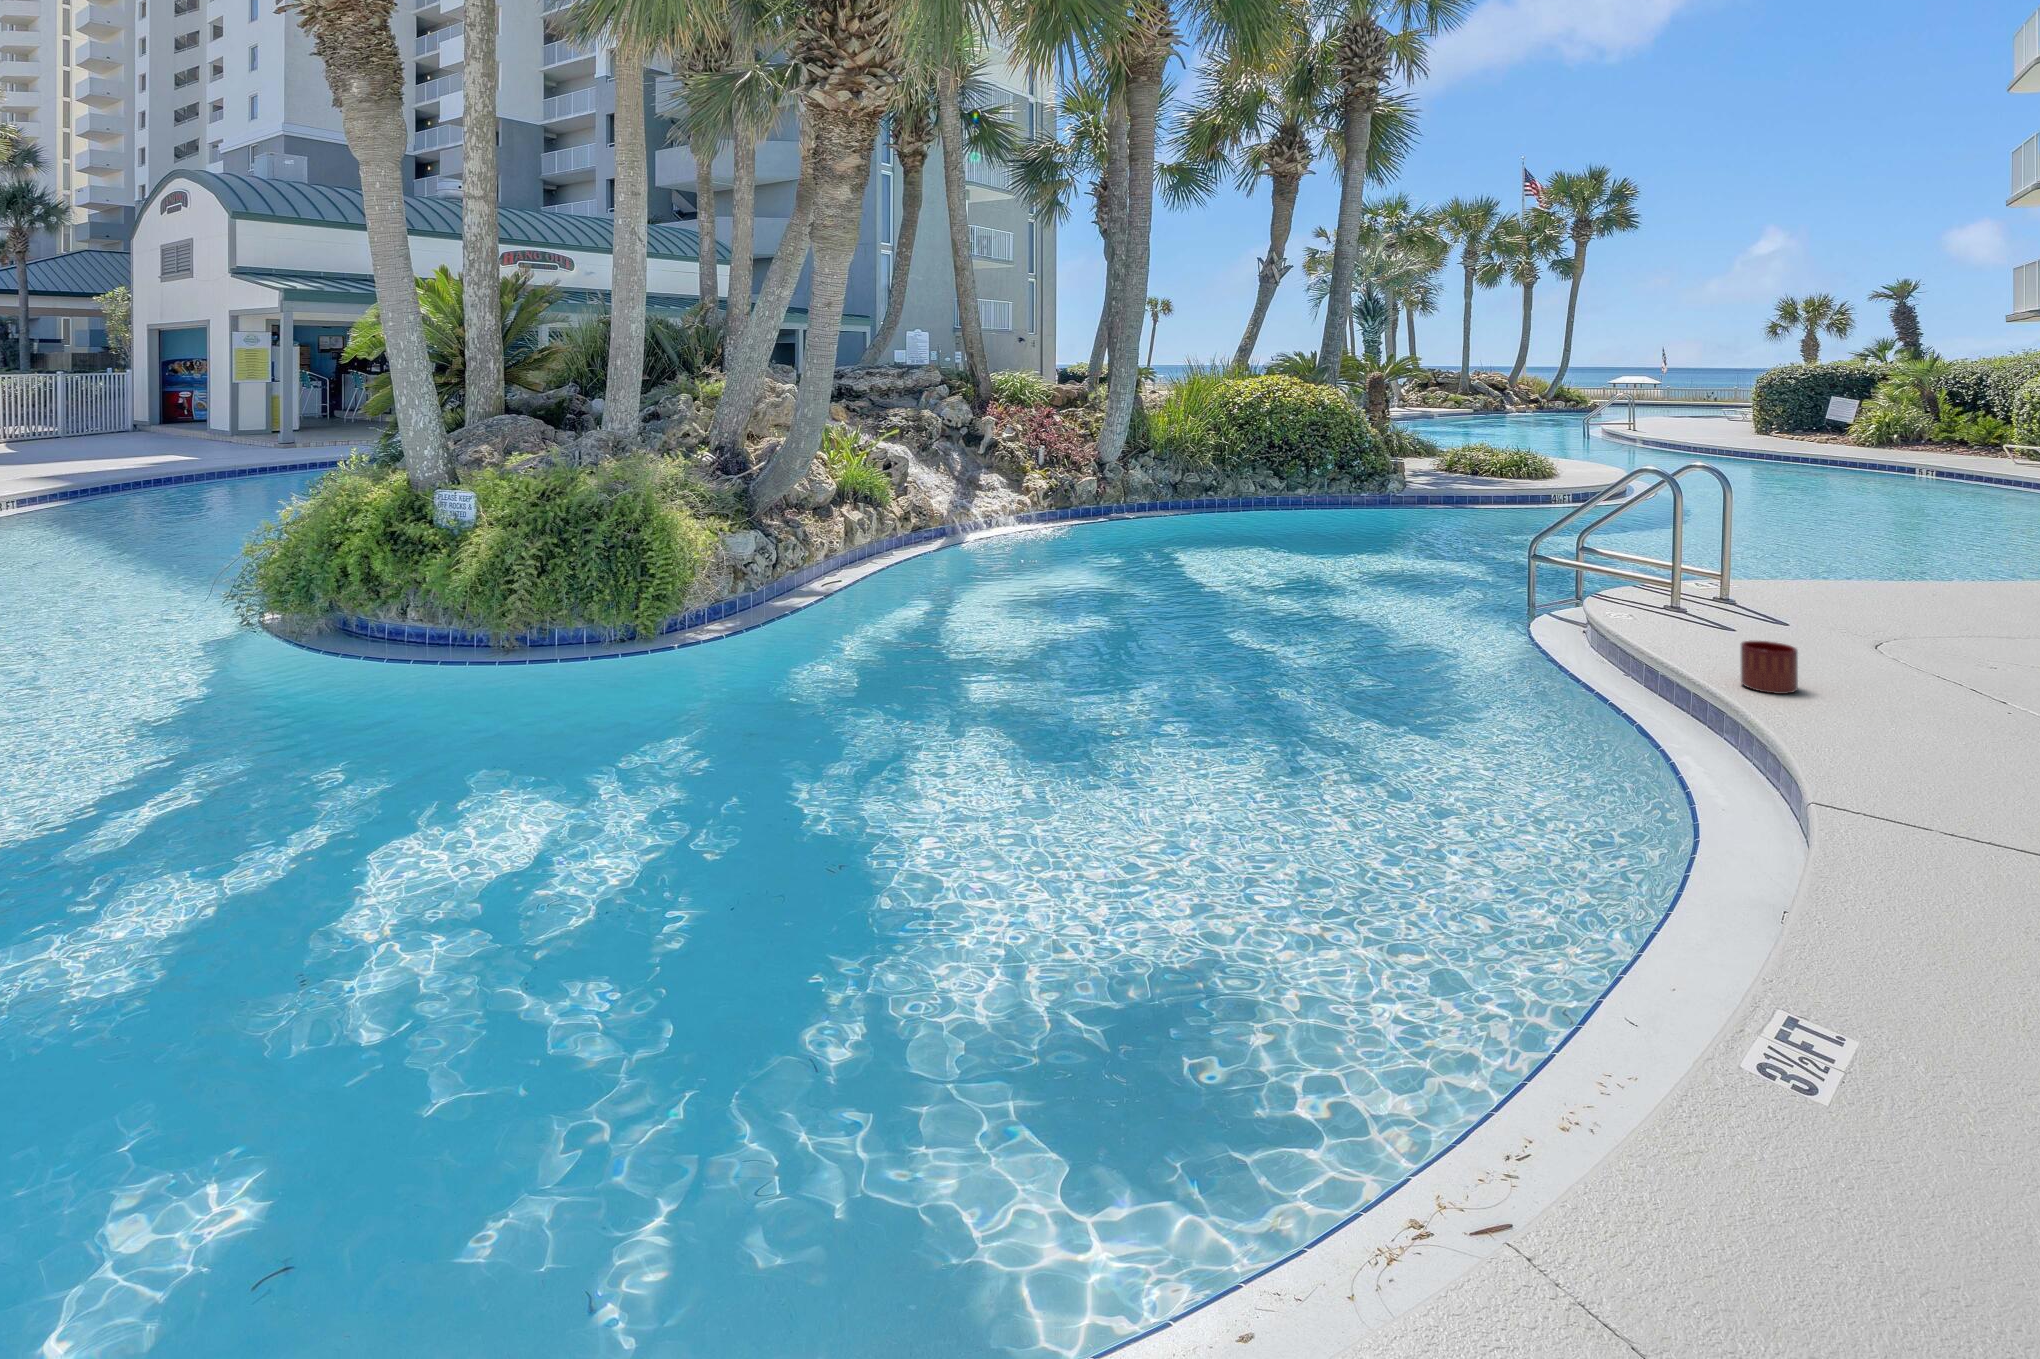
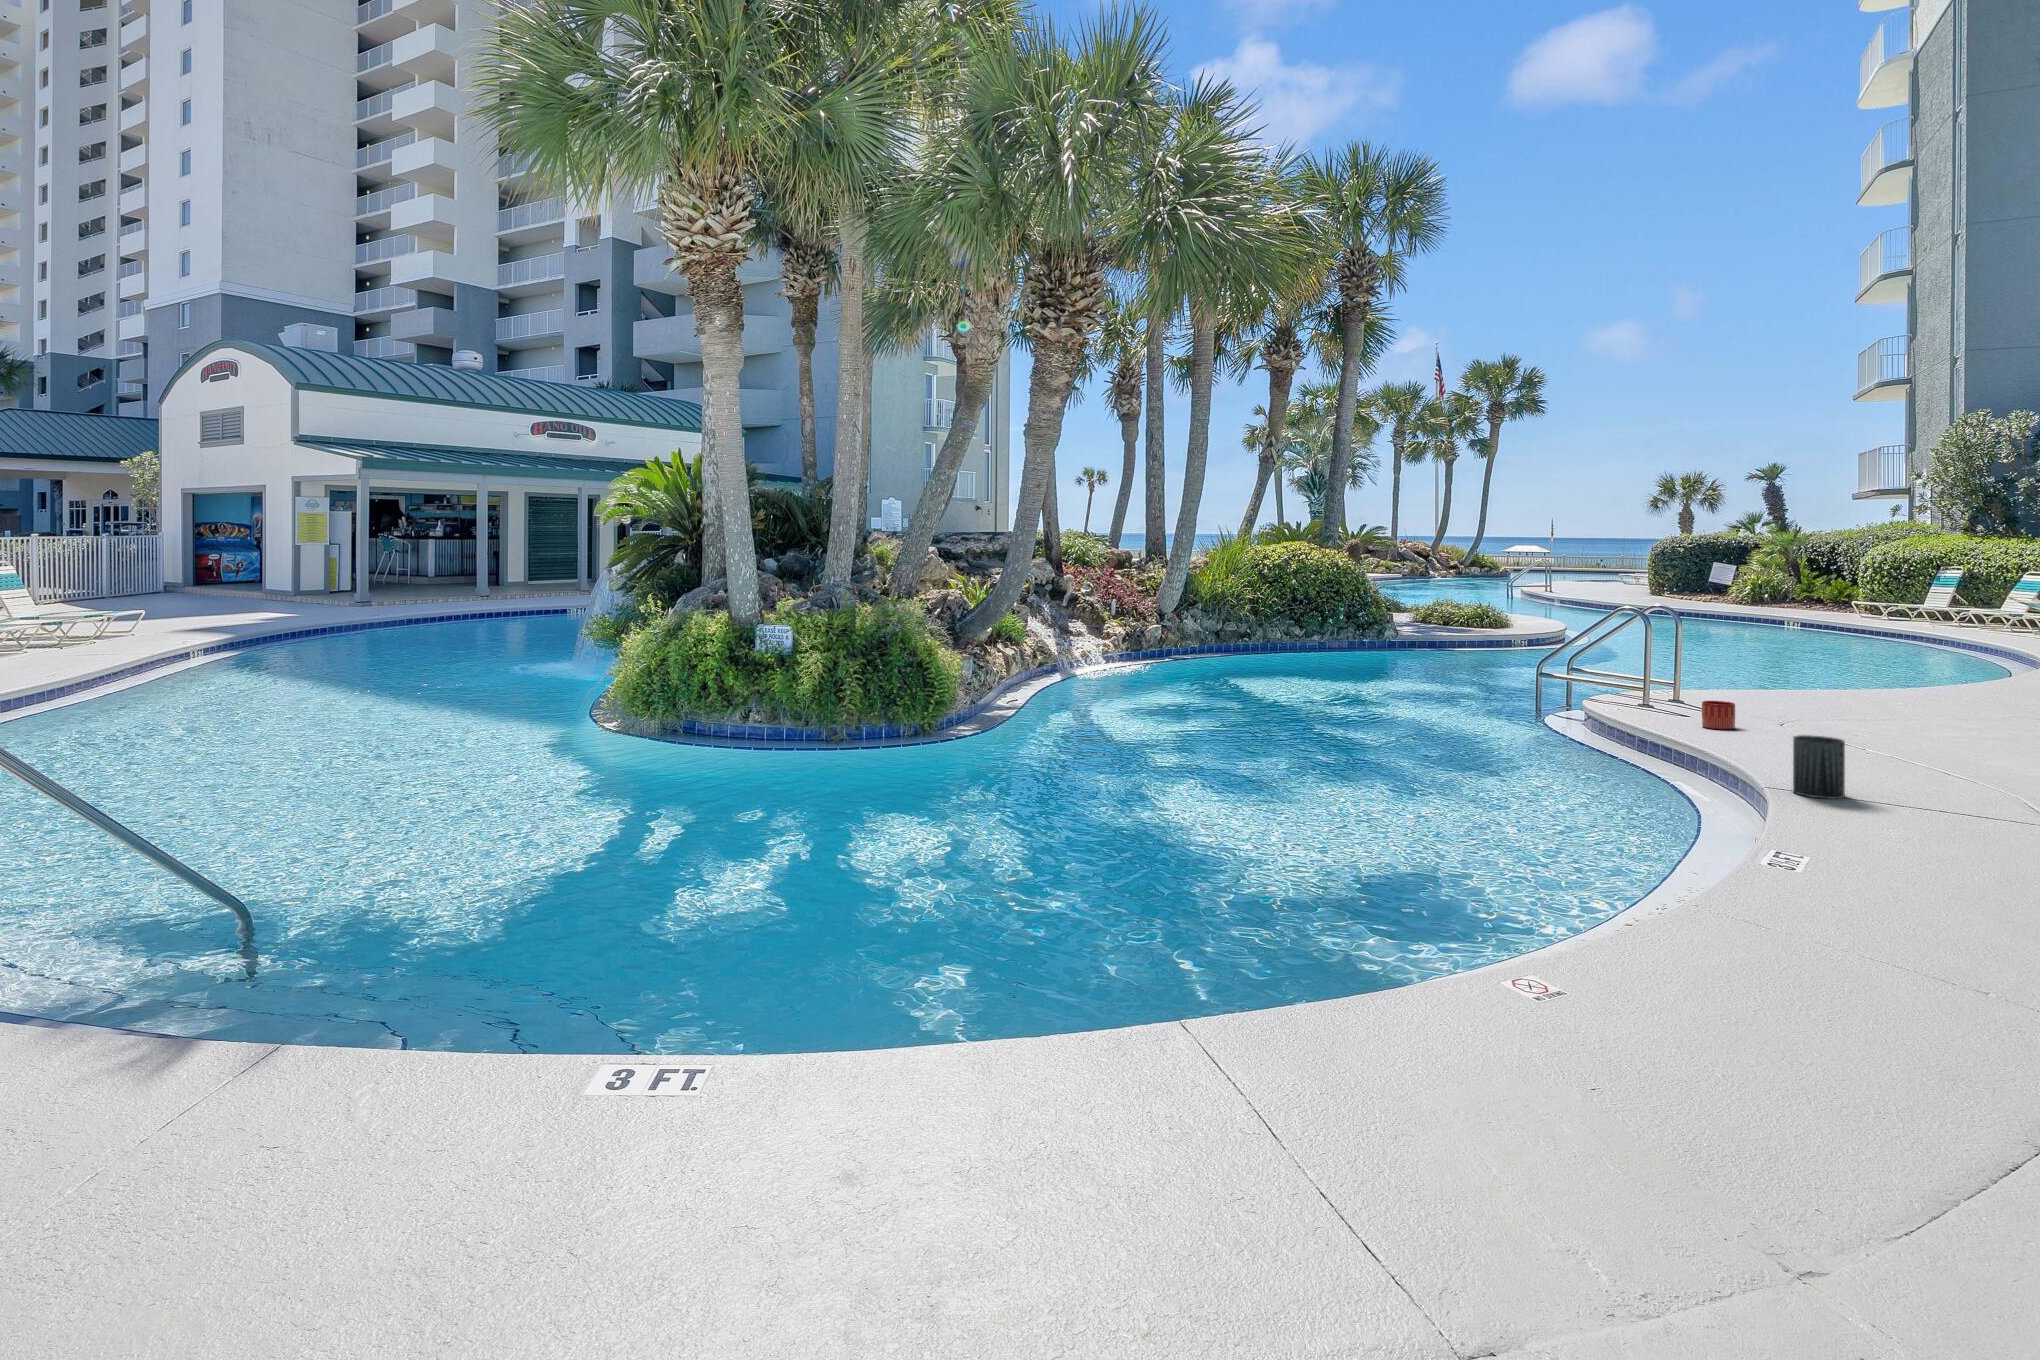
trash can: none [1880,799,2001,962] -> present [1793,735,1845,799]

